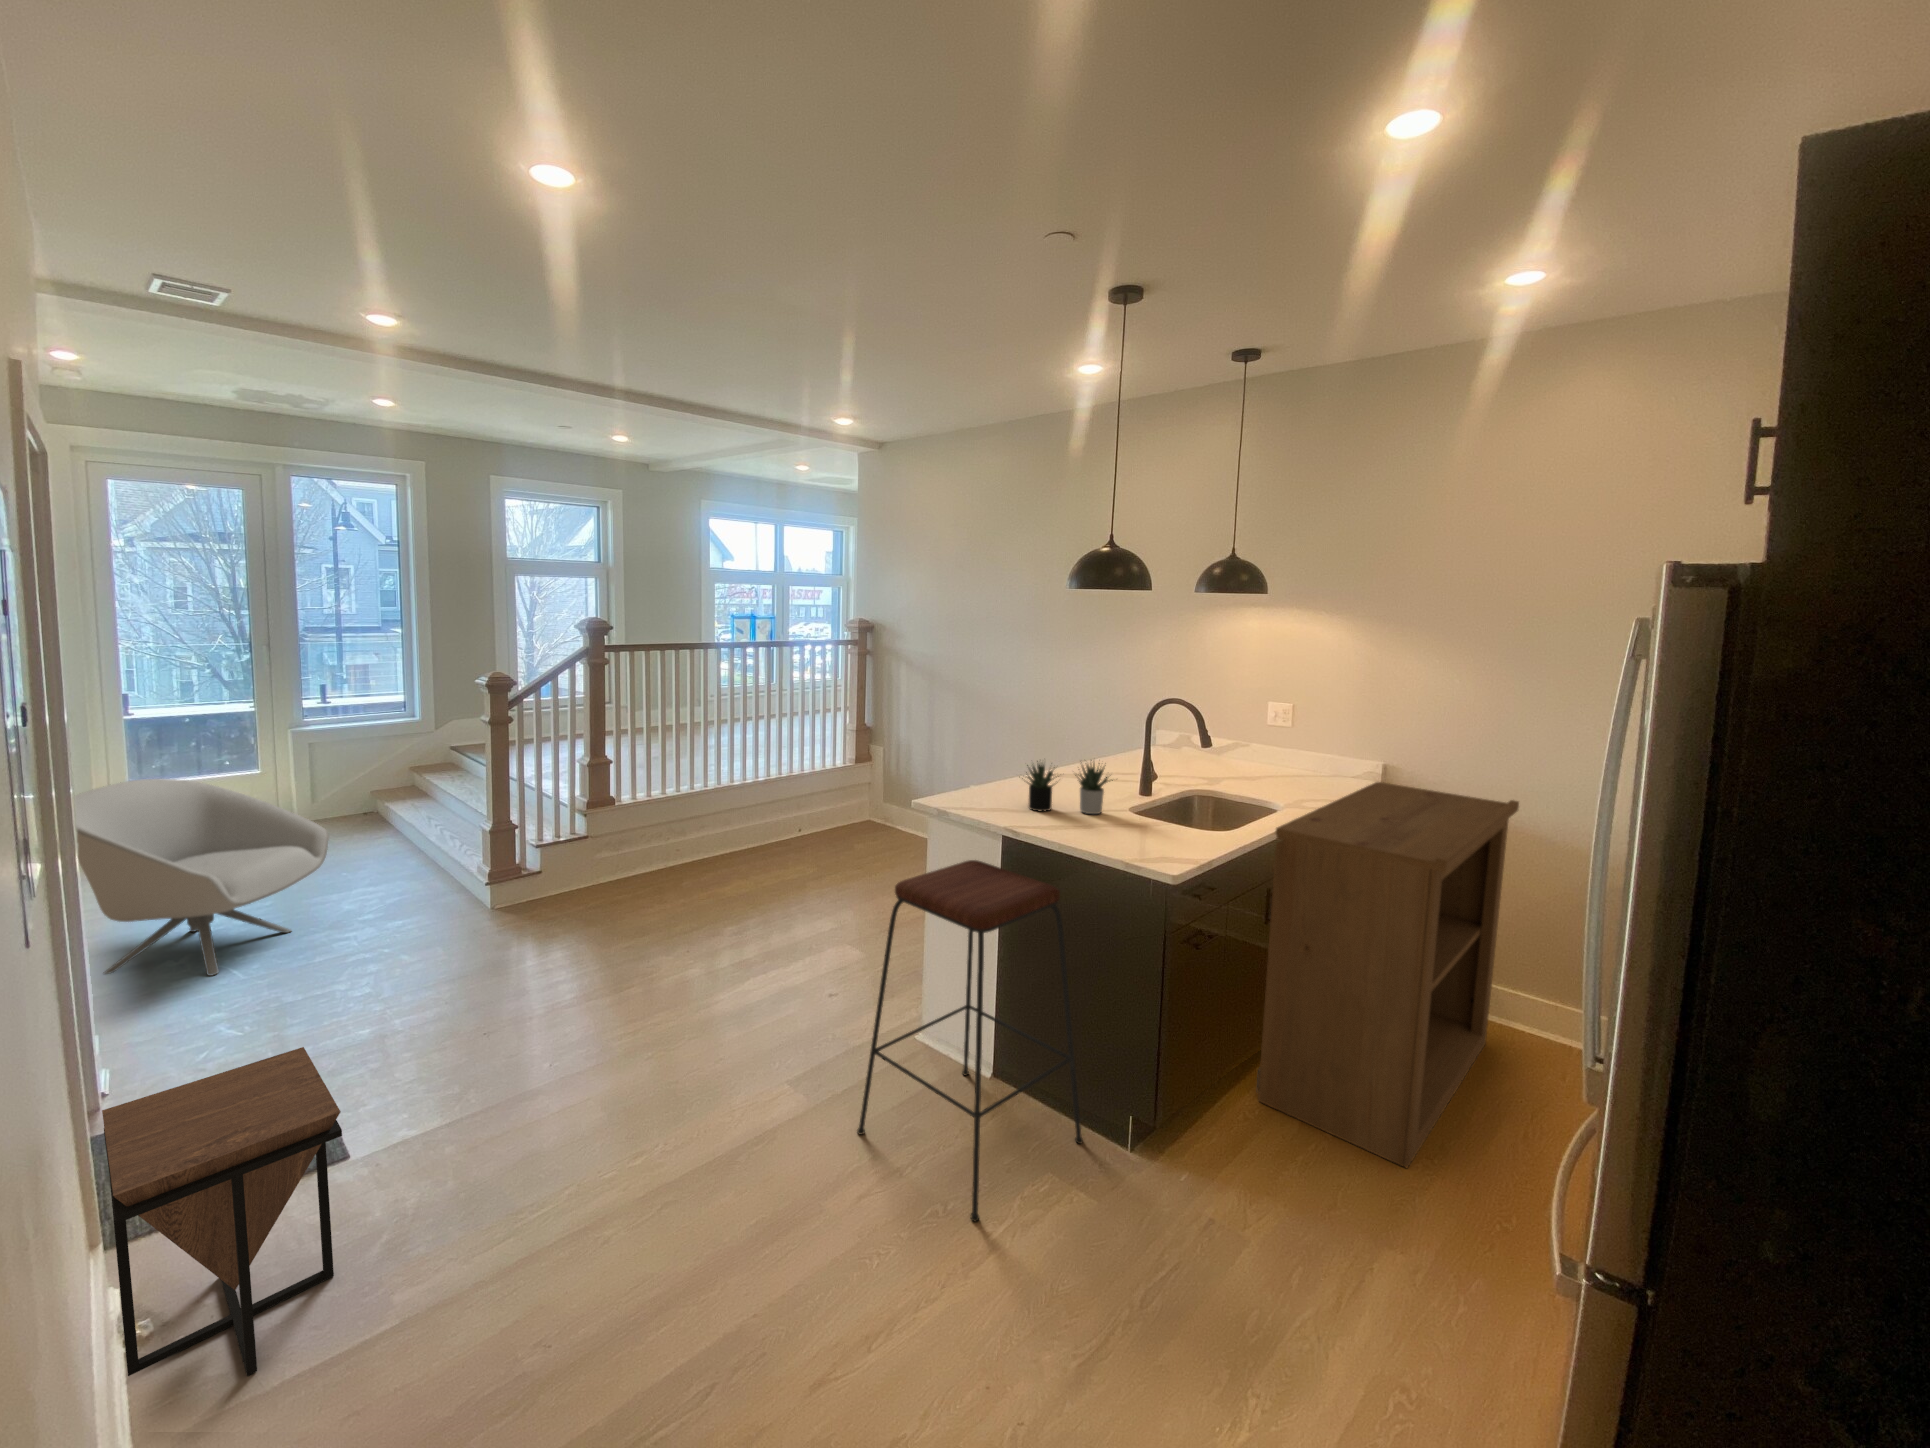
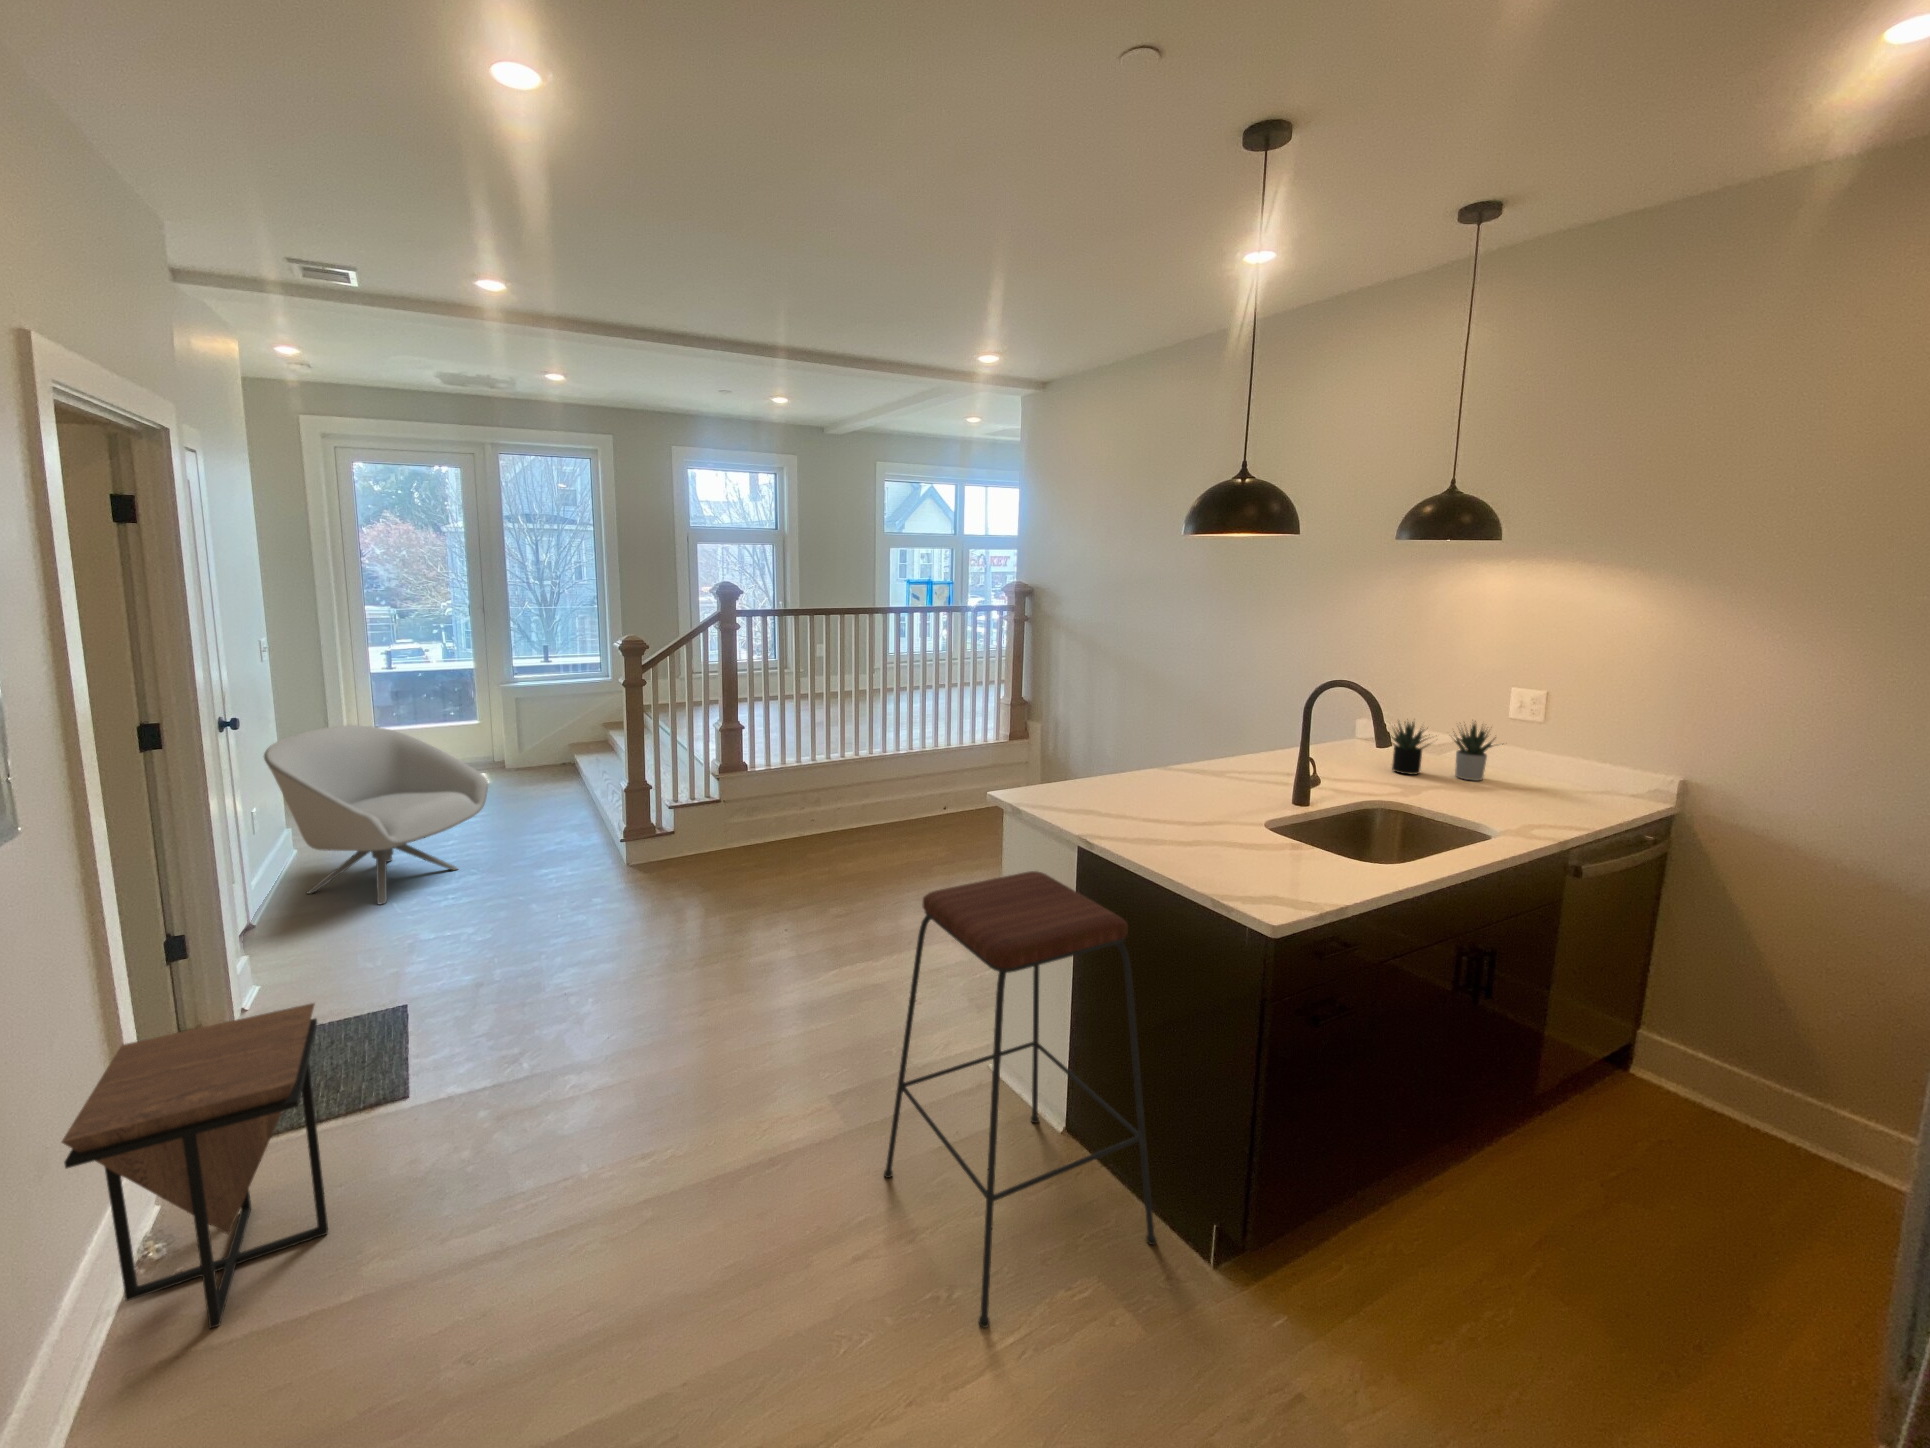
succulent plant: present [1022,760,1113,814] -> present [1391,721,1503,781]
bookshelf: present [1257,782,1519,1168] -> none [1423,805,1920,1392]

